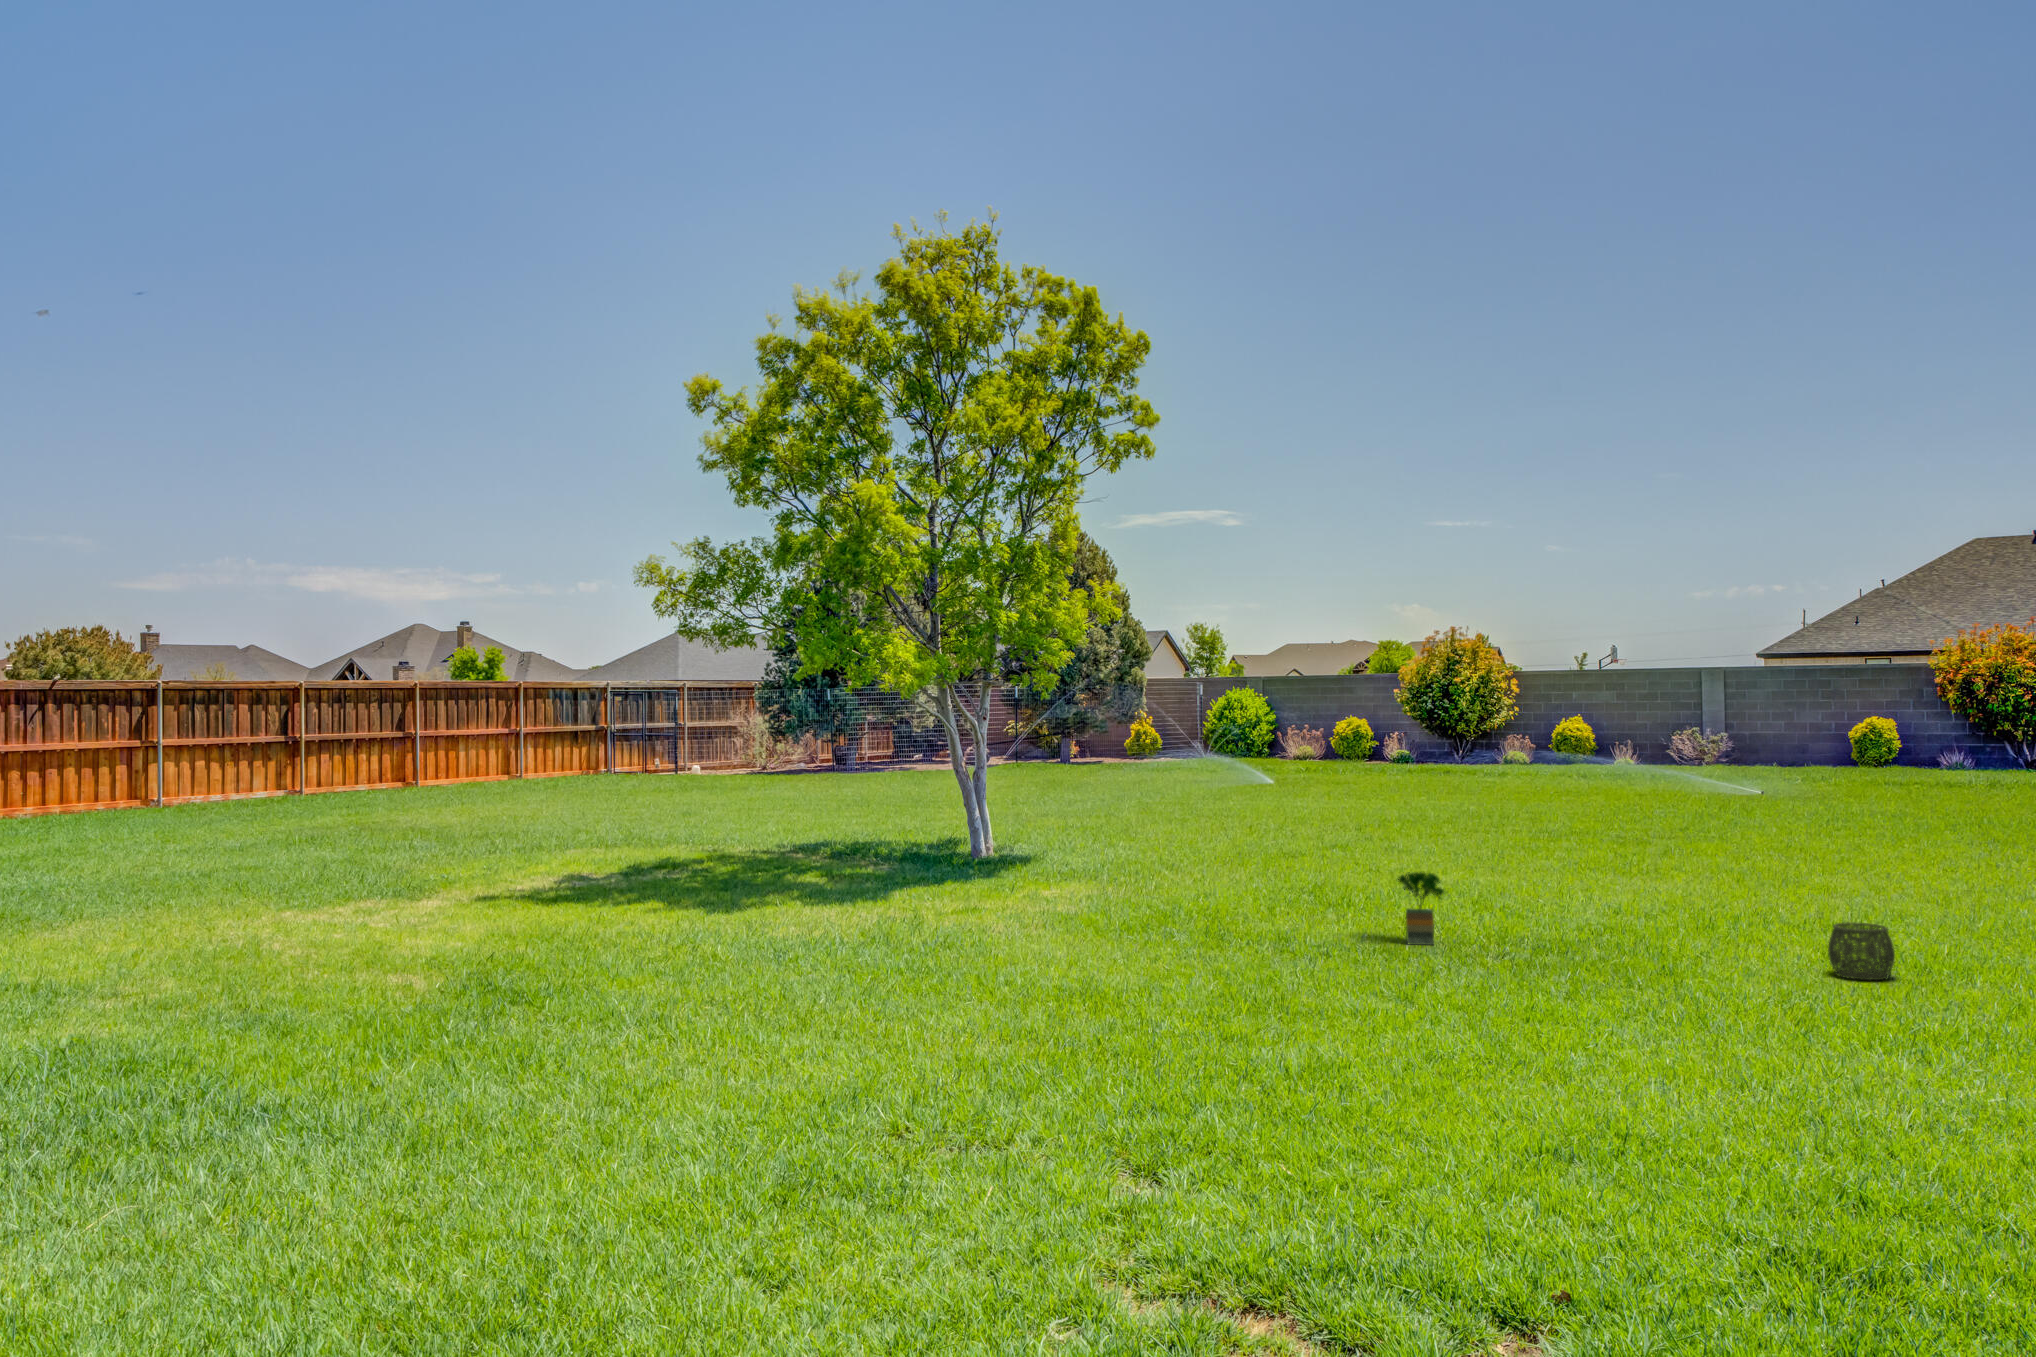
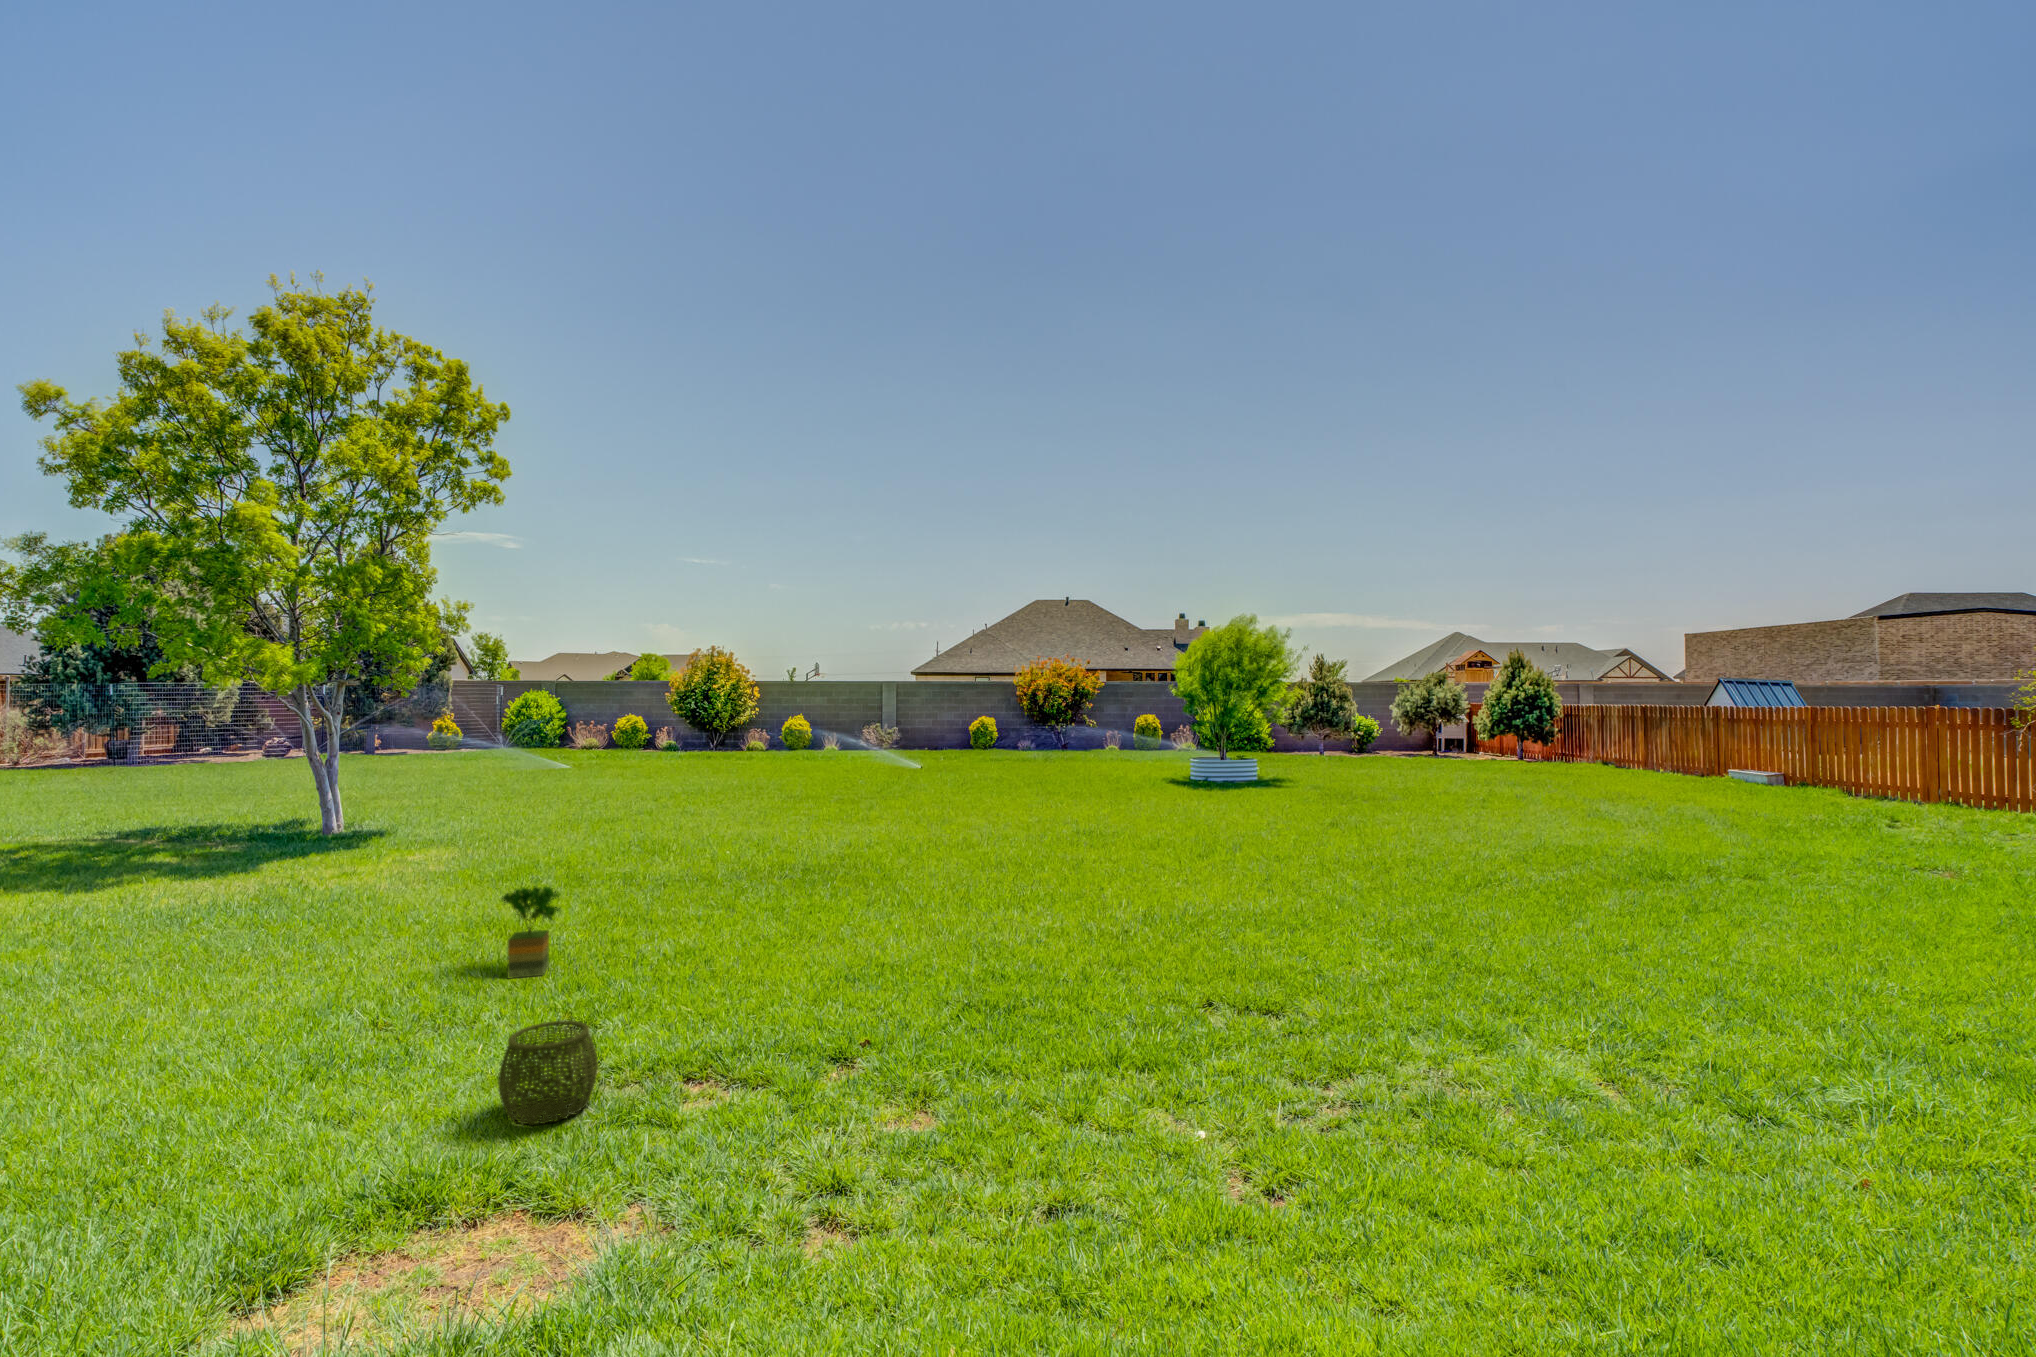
woven basket: present [1828,922,1895,980] -> present [498,1021,598,1125]

